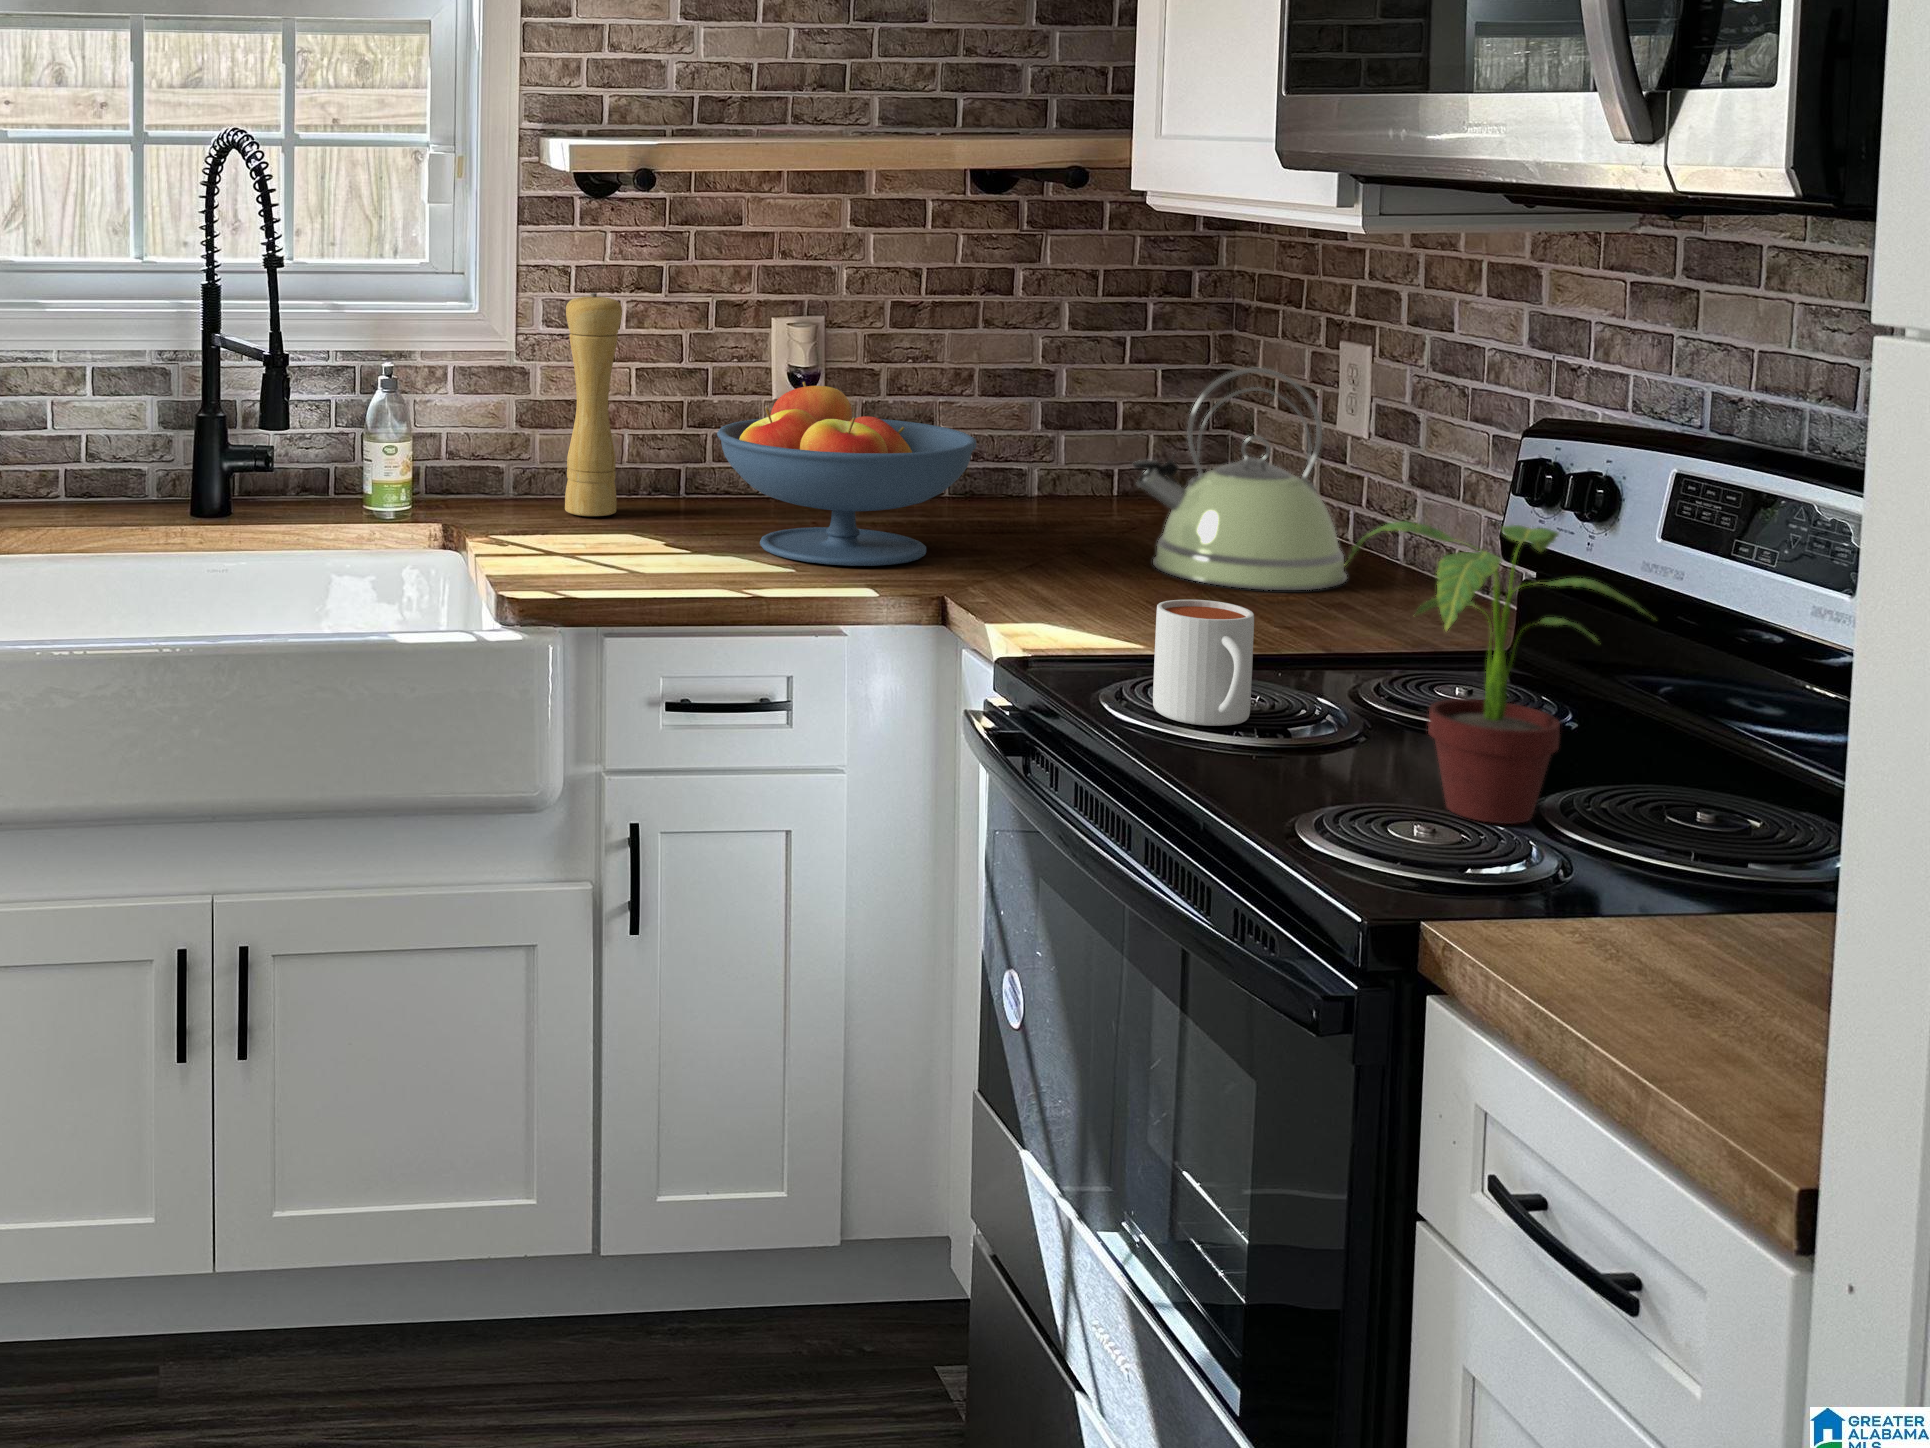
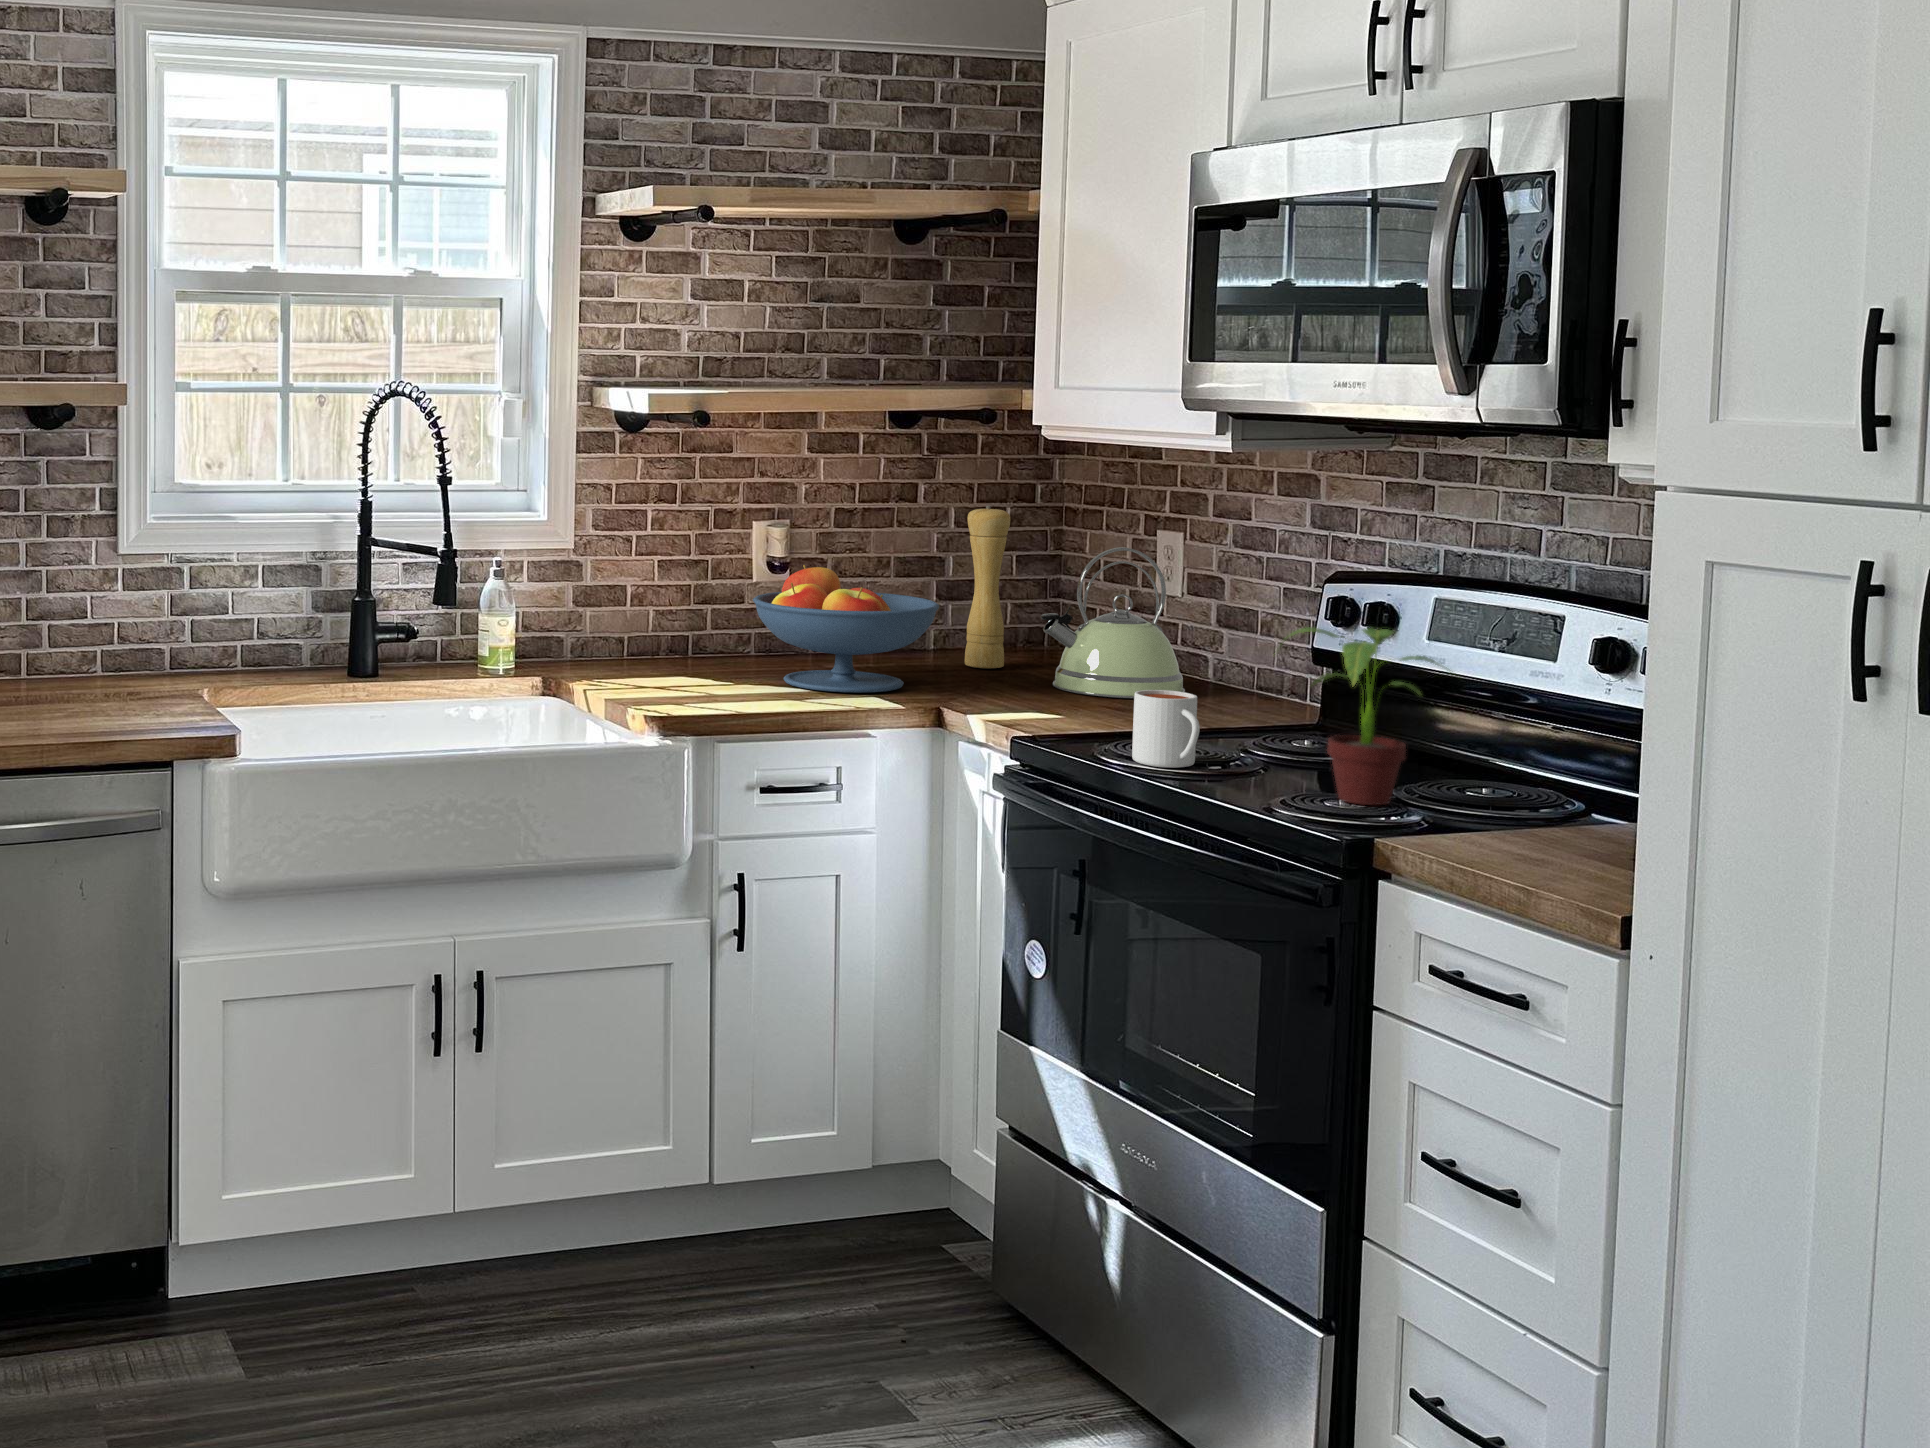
pepper mill: present [565,293,622,516] -> present [965,506,1010,668]

